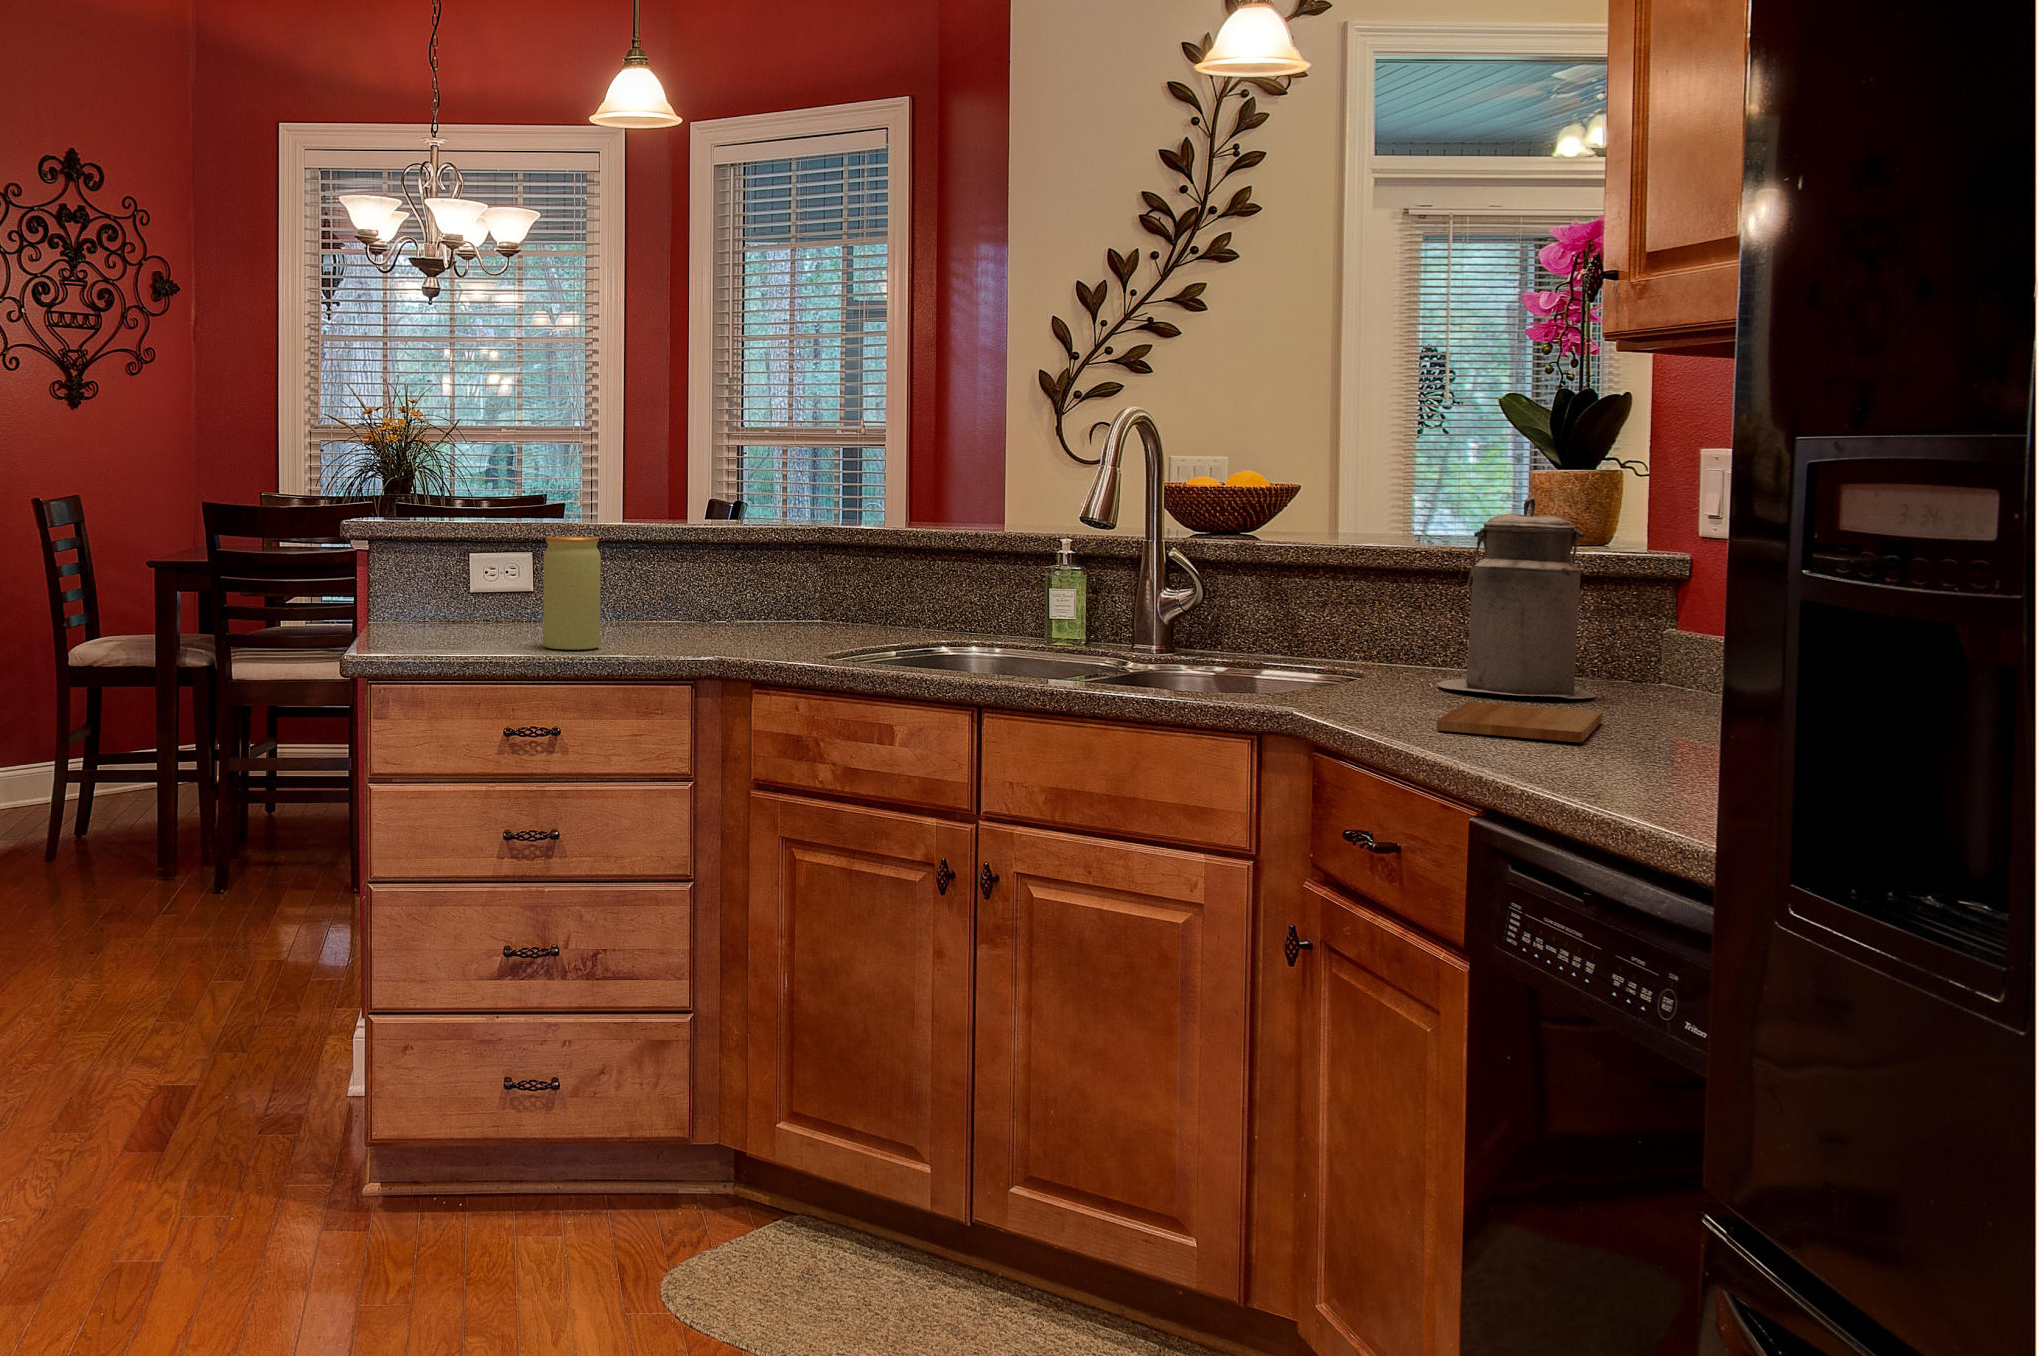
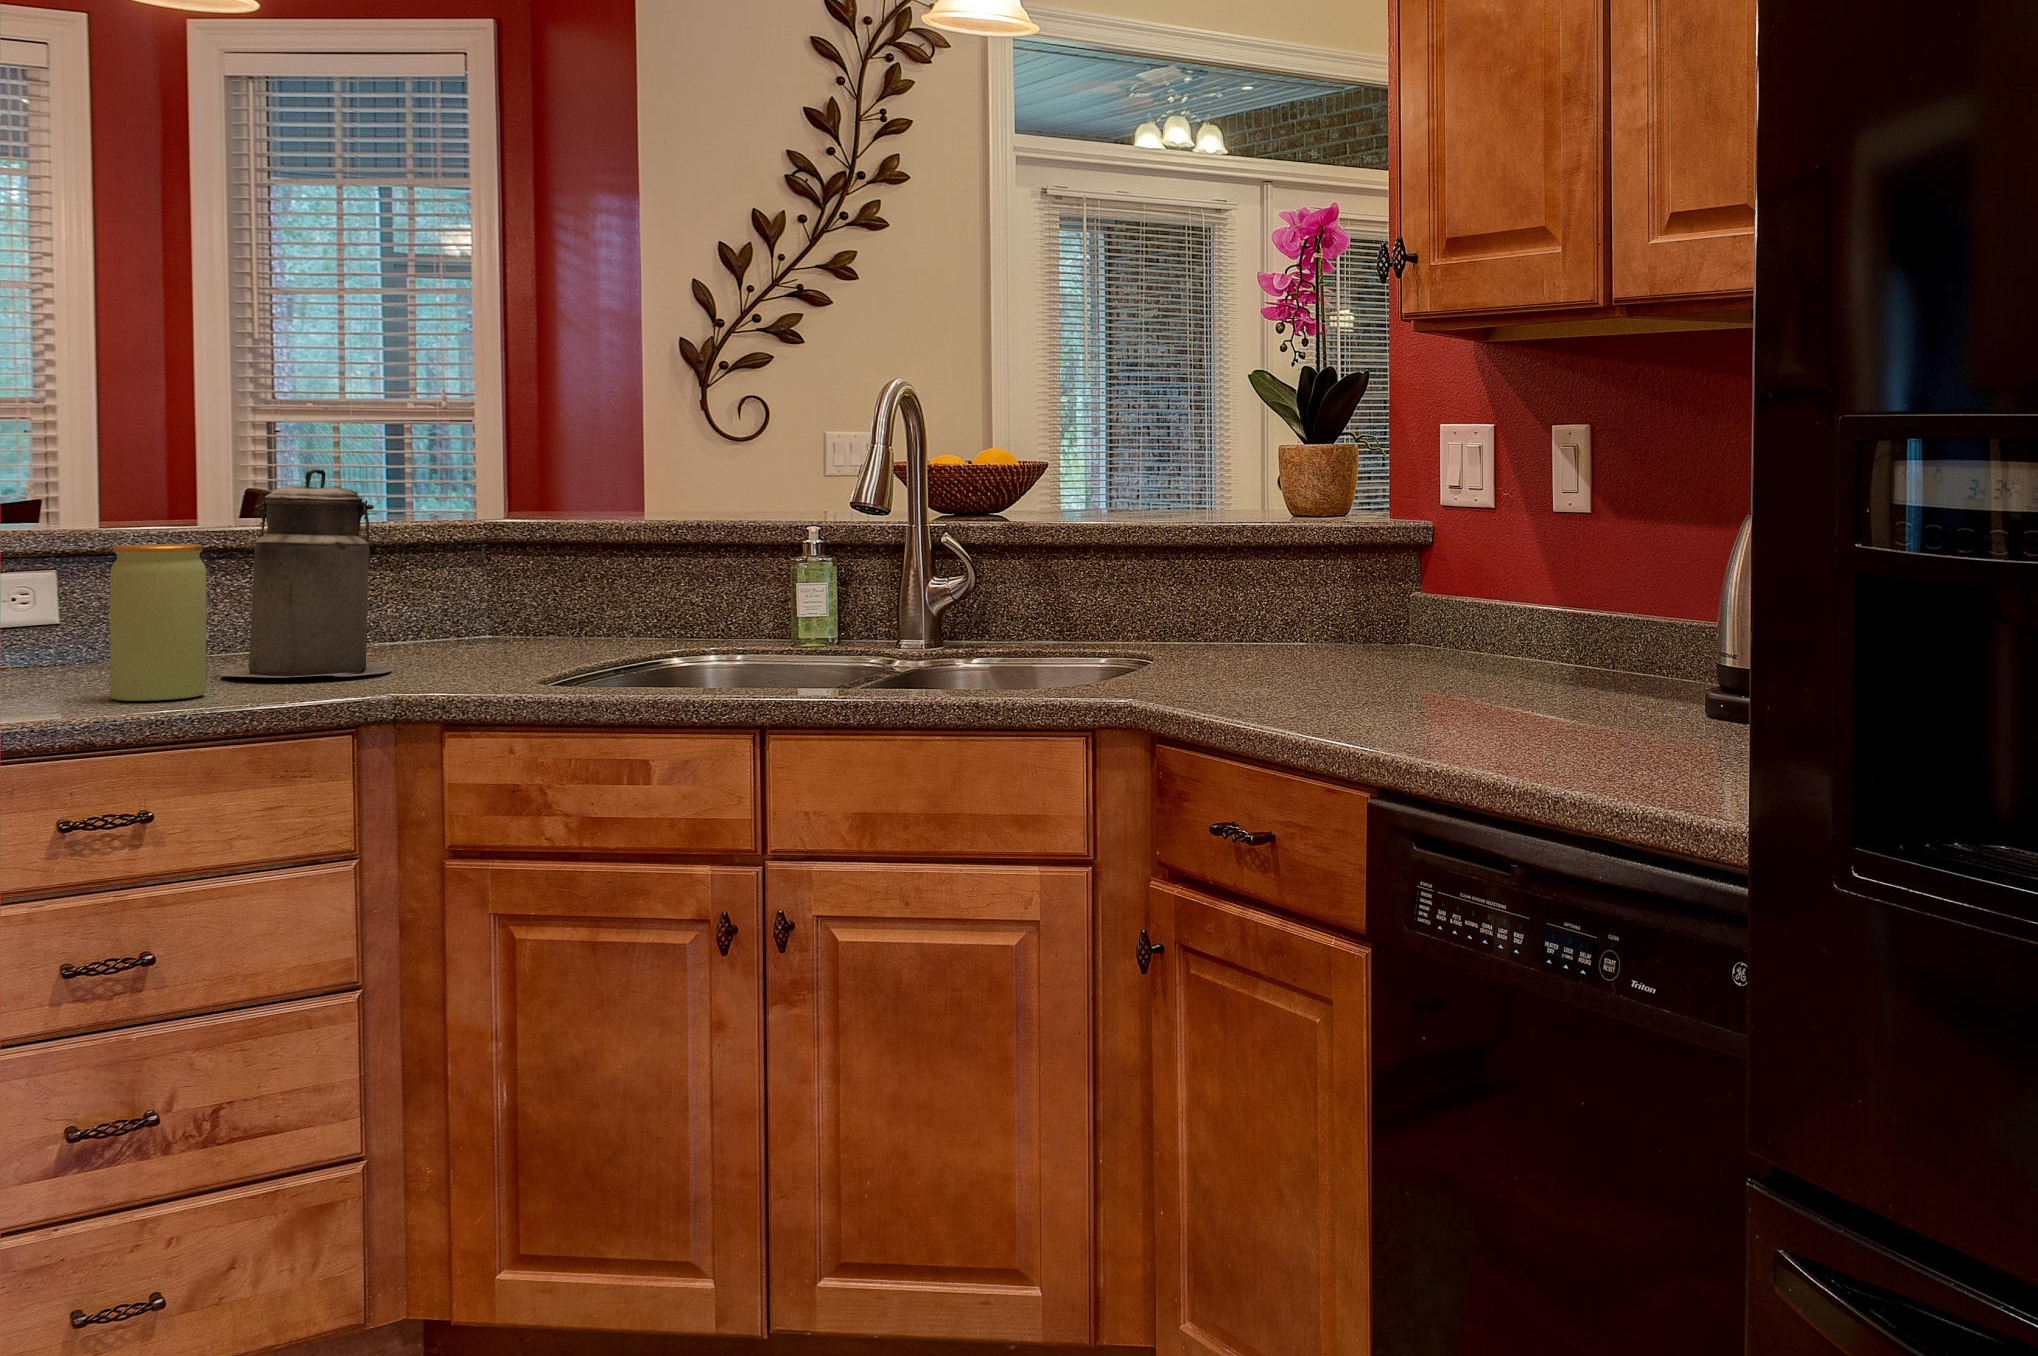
canister: present [1437,498,1596,699] -> present [221,469,392,677]
cutting board: present [1437,702,1602,742] -> none [1234,675,1350,703]

